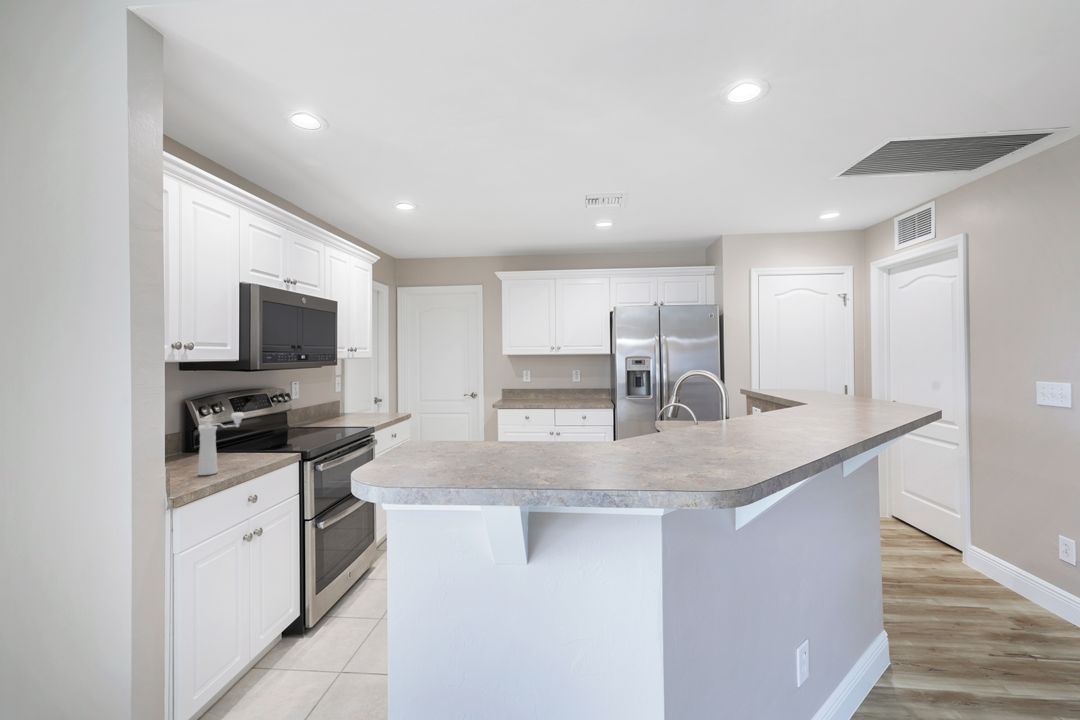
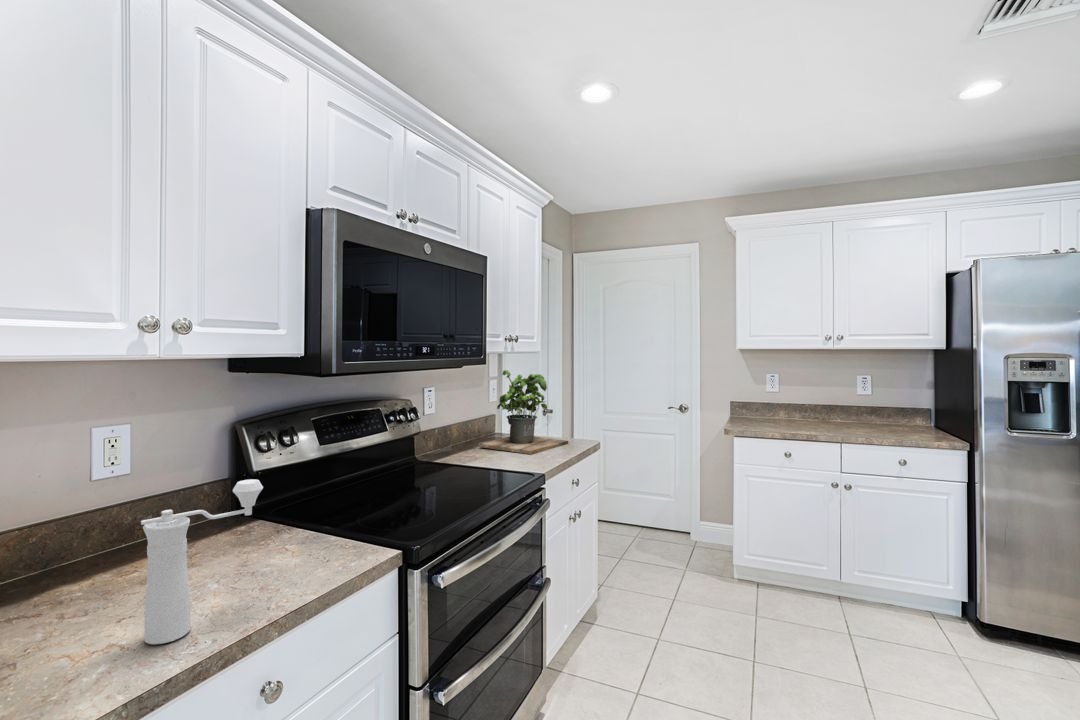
potted plant: none [330,370,391,421] -> present [478,370,568,454]

